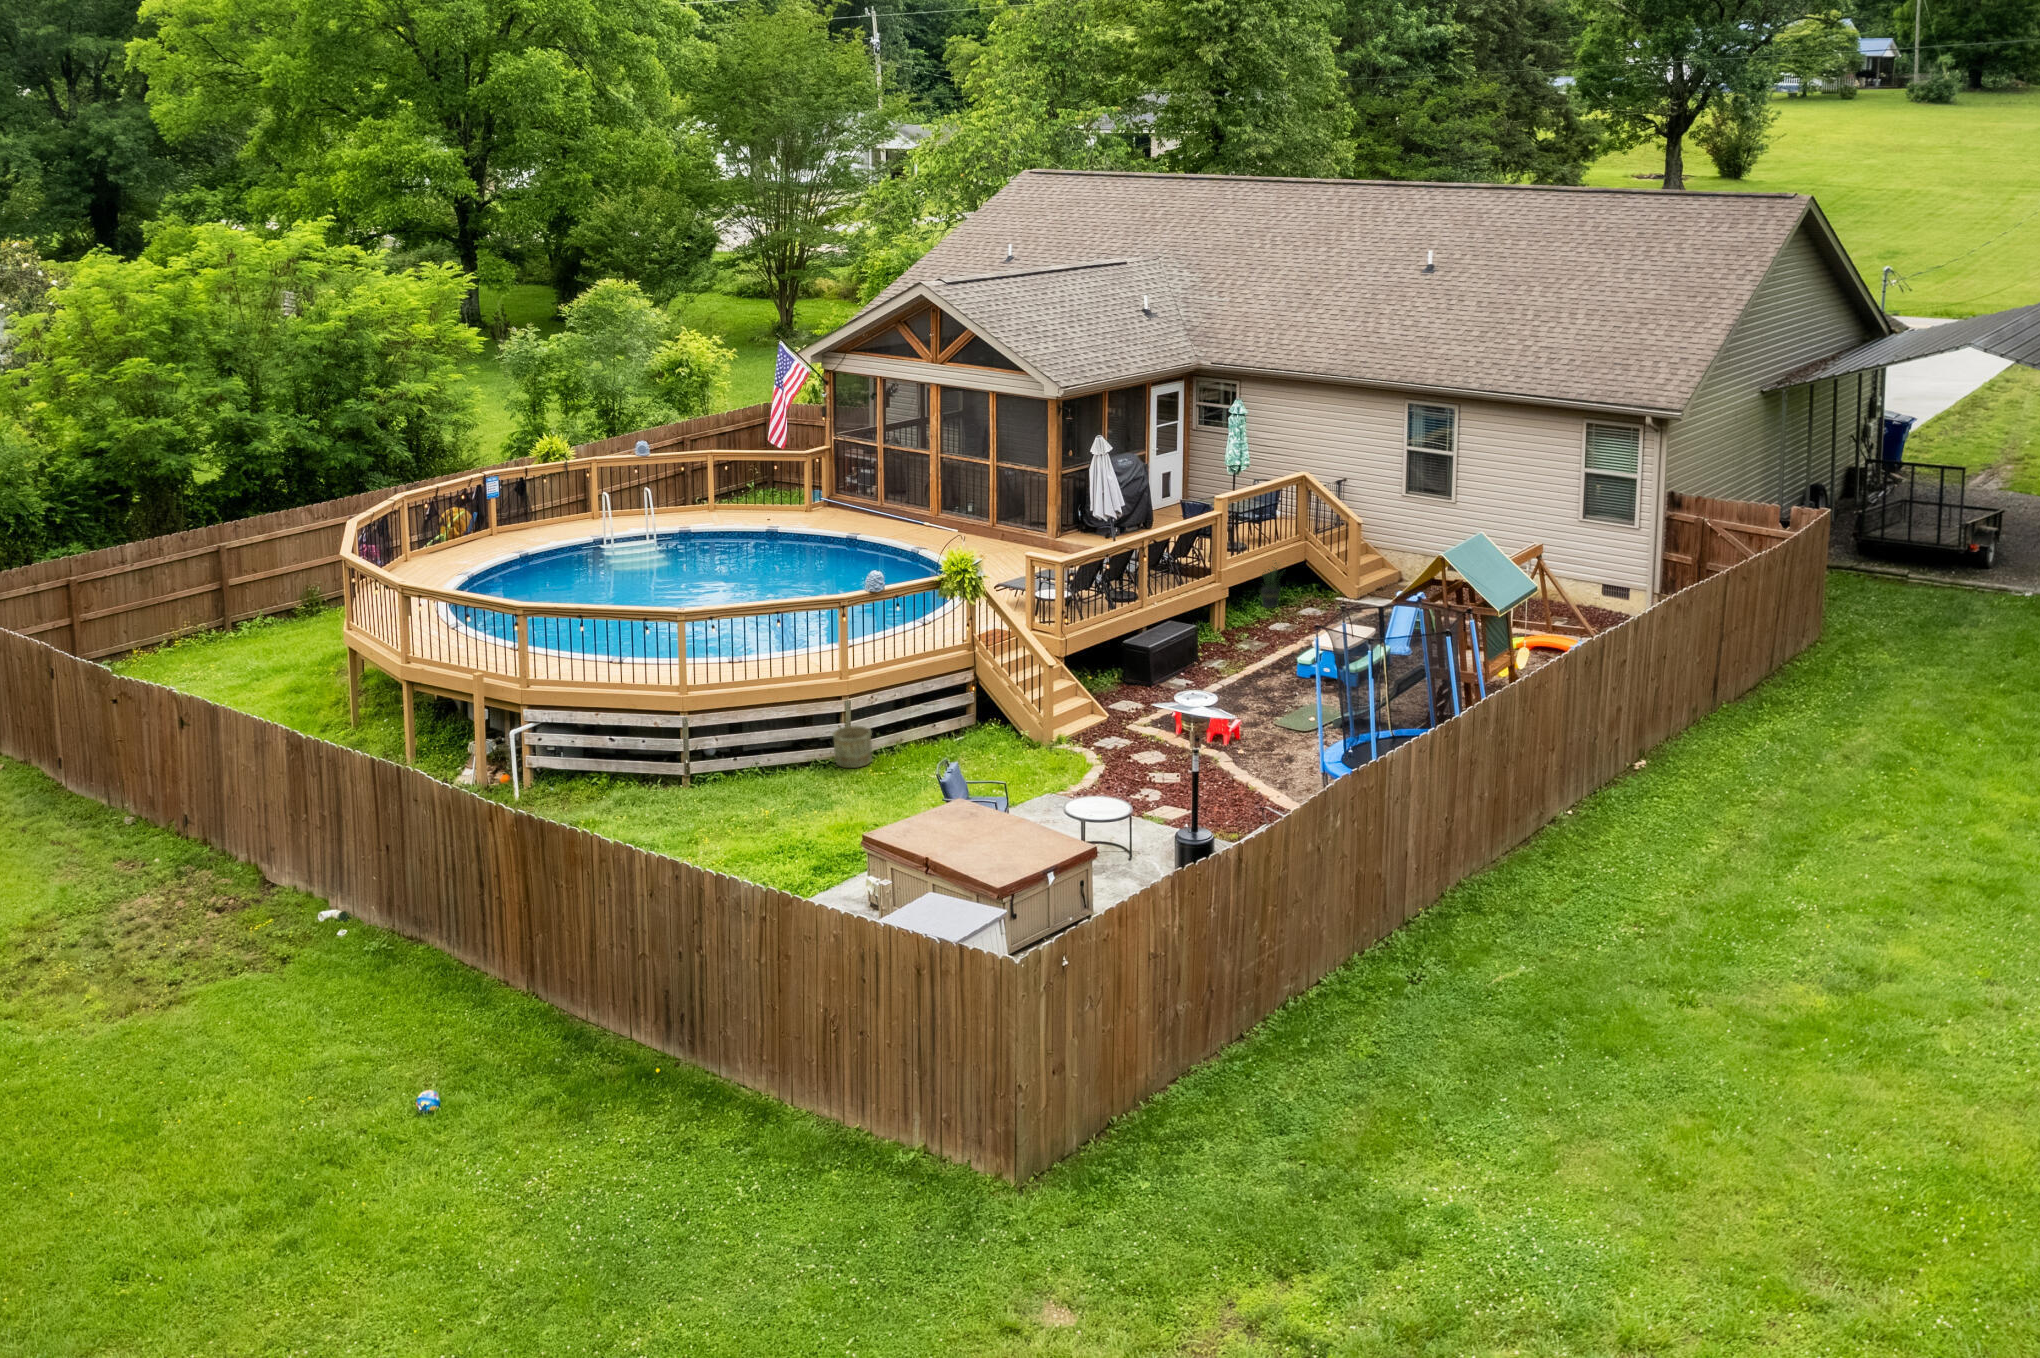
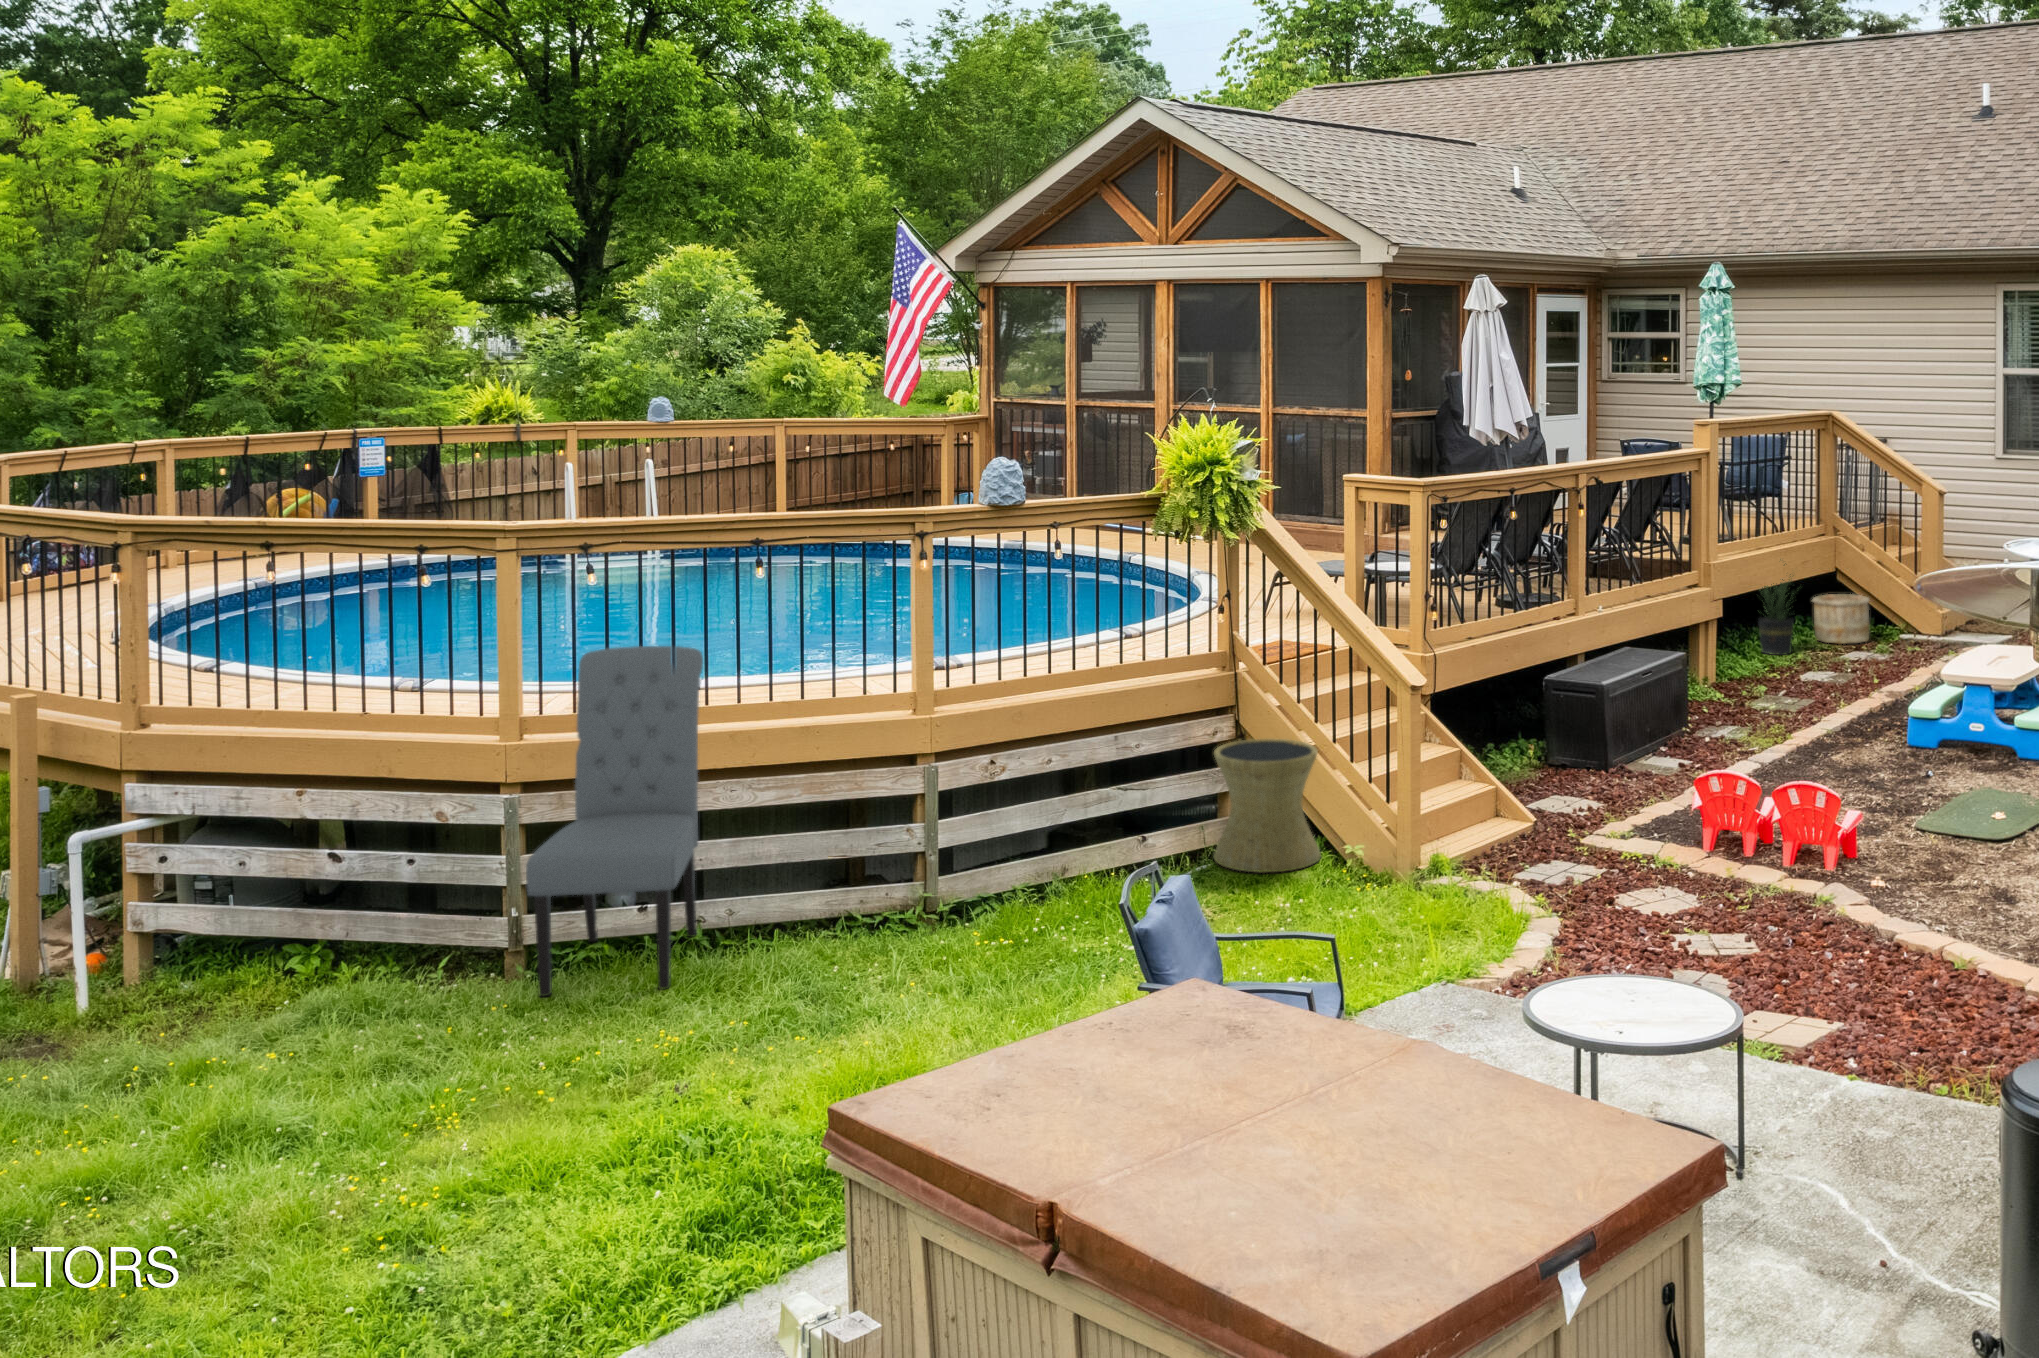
chair: none [702,655,757,796] -> present [526,646,703,996]
side table: none [965,683,1012,742] -> present [1214,739,1321,873]
wooden bucket: present [833,726,872,768] -> present [1812,594,1869,644]

